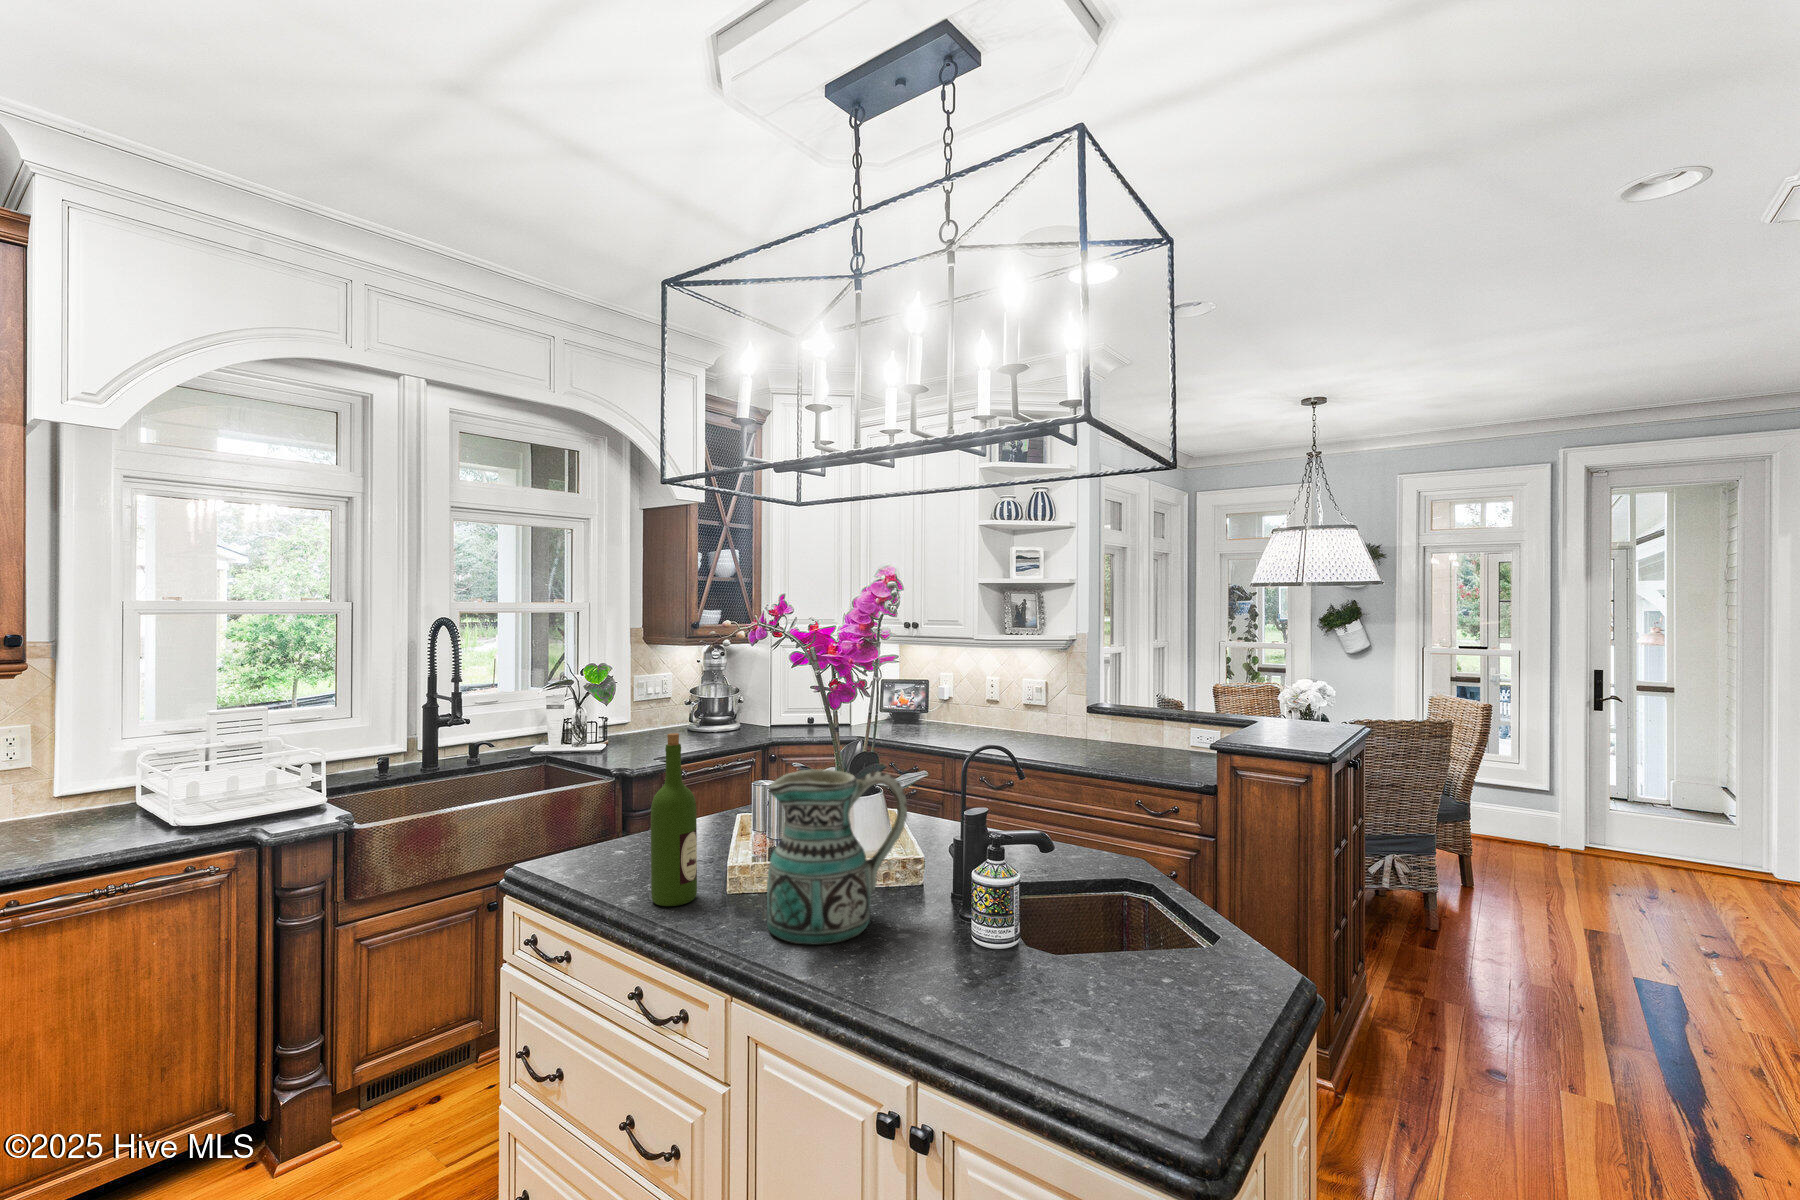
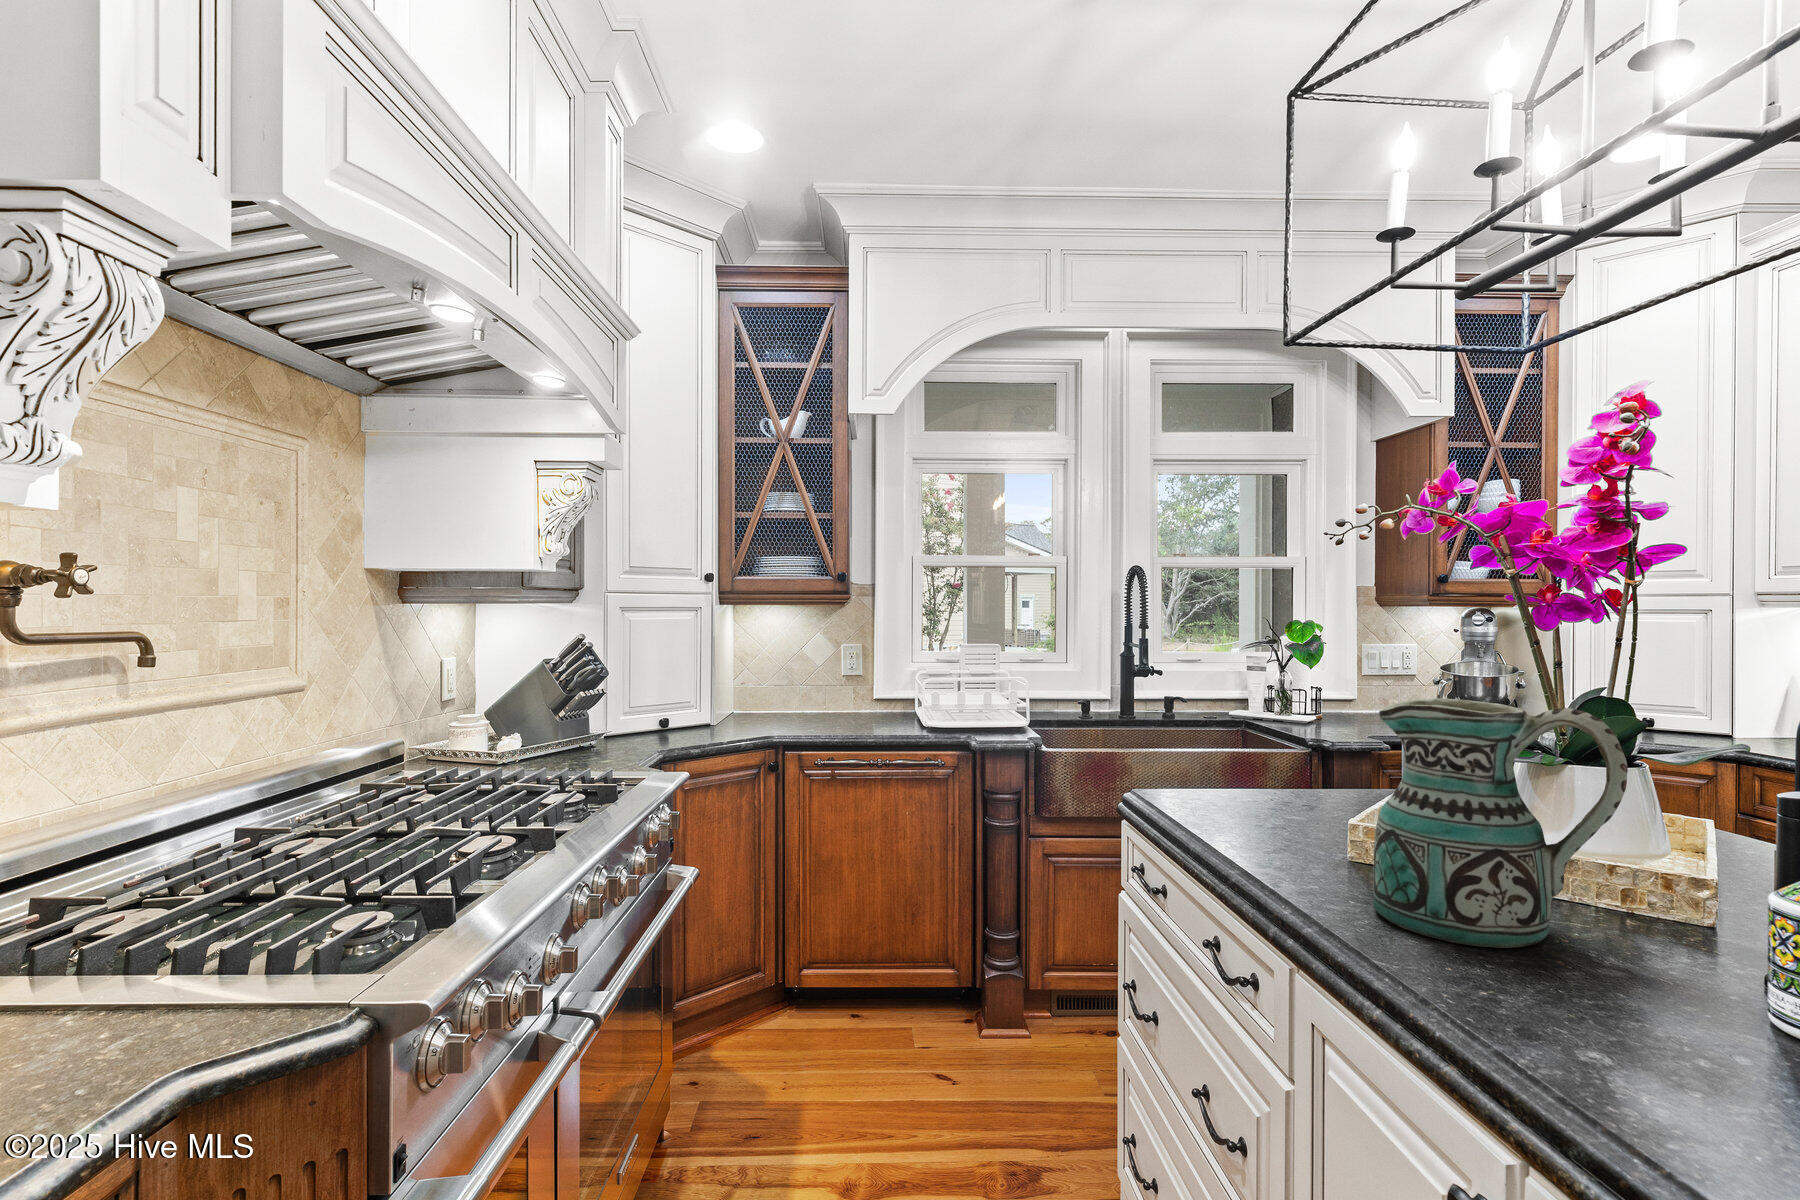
wine bottle: present [651,733,697,906] -> none [1248,644,1307,857]

